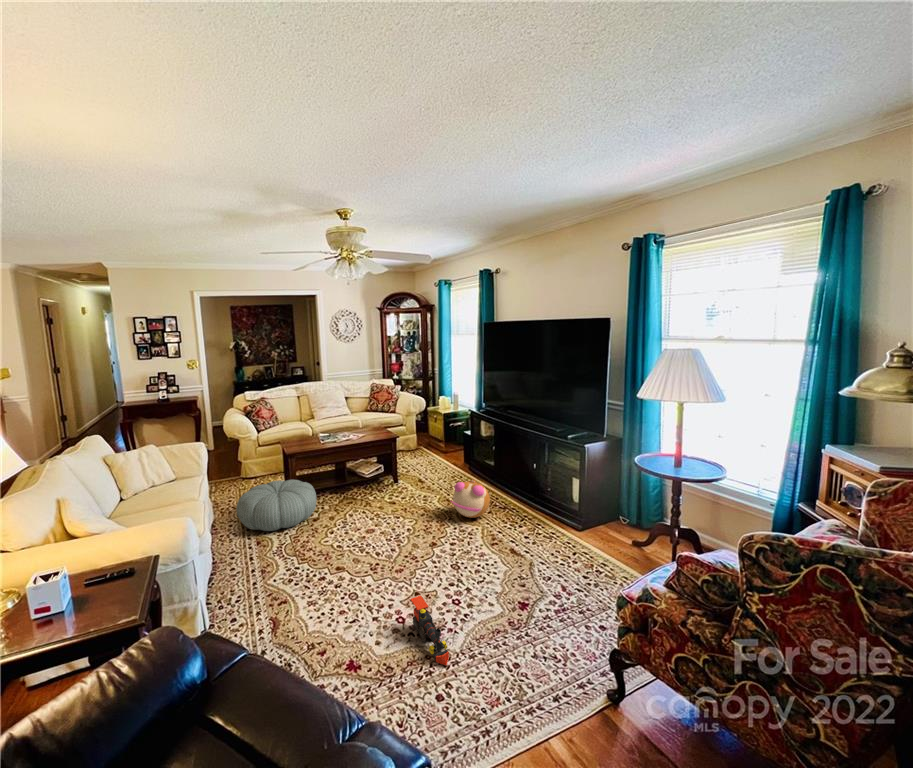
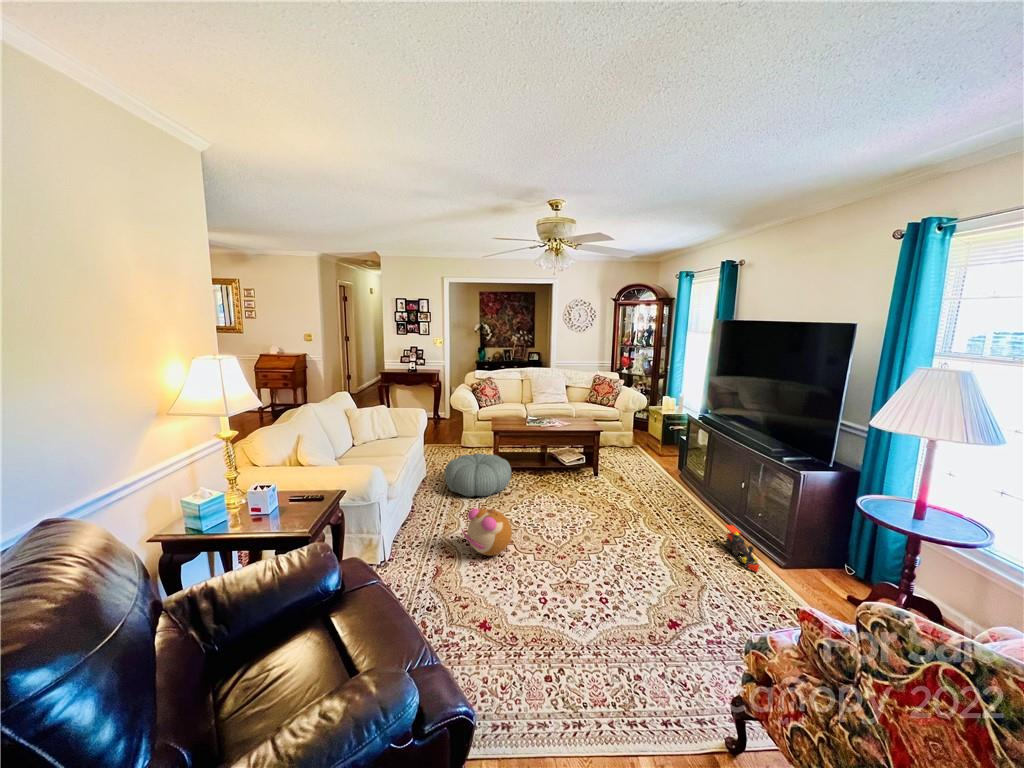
plush toy: present [451,480,490,518] -> present [461,508,512,556]
toy train: present [411,596,449,665] -> present [726,525,759,572]

